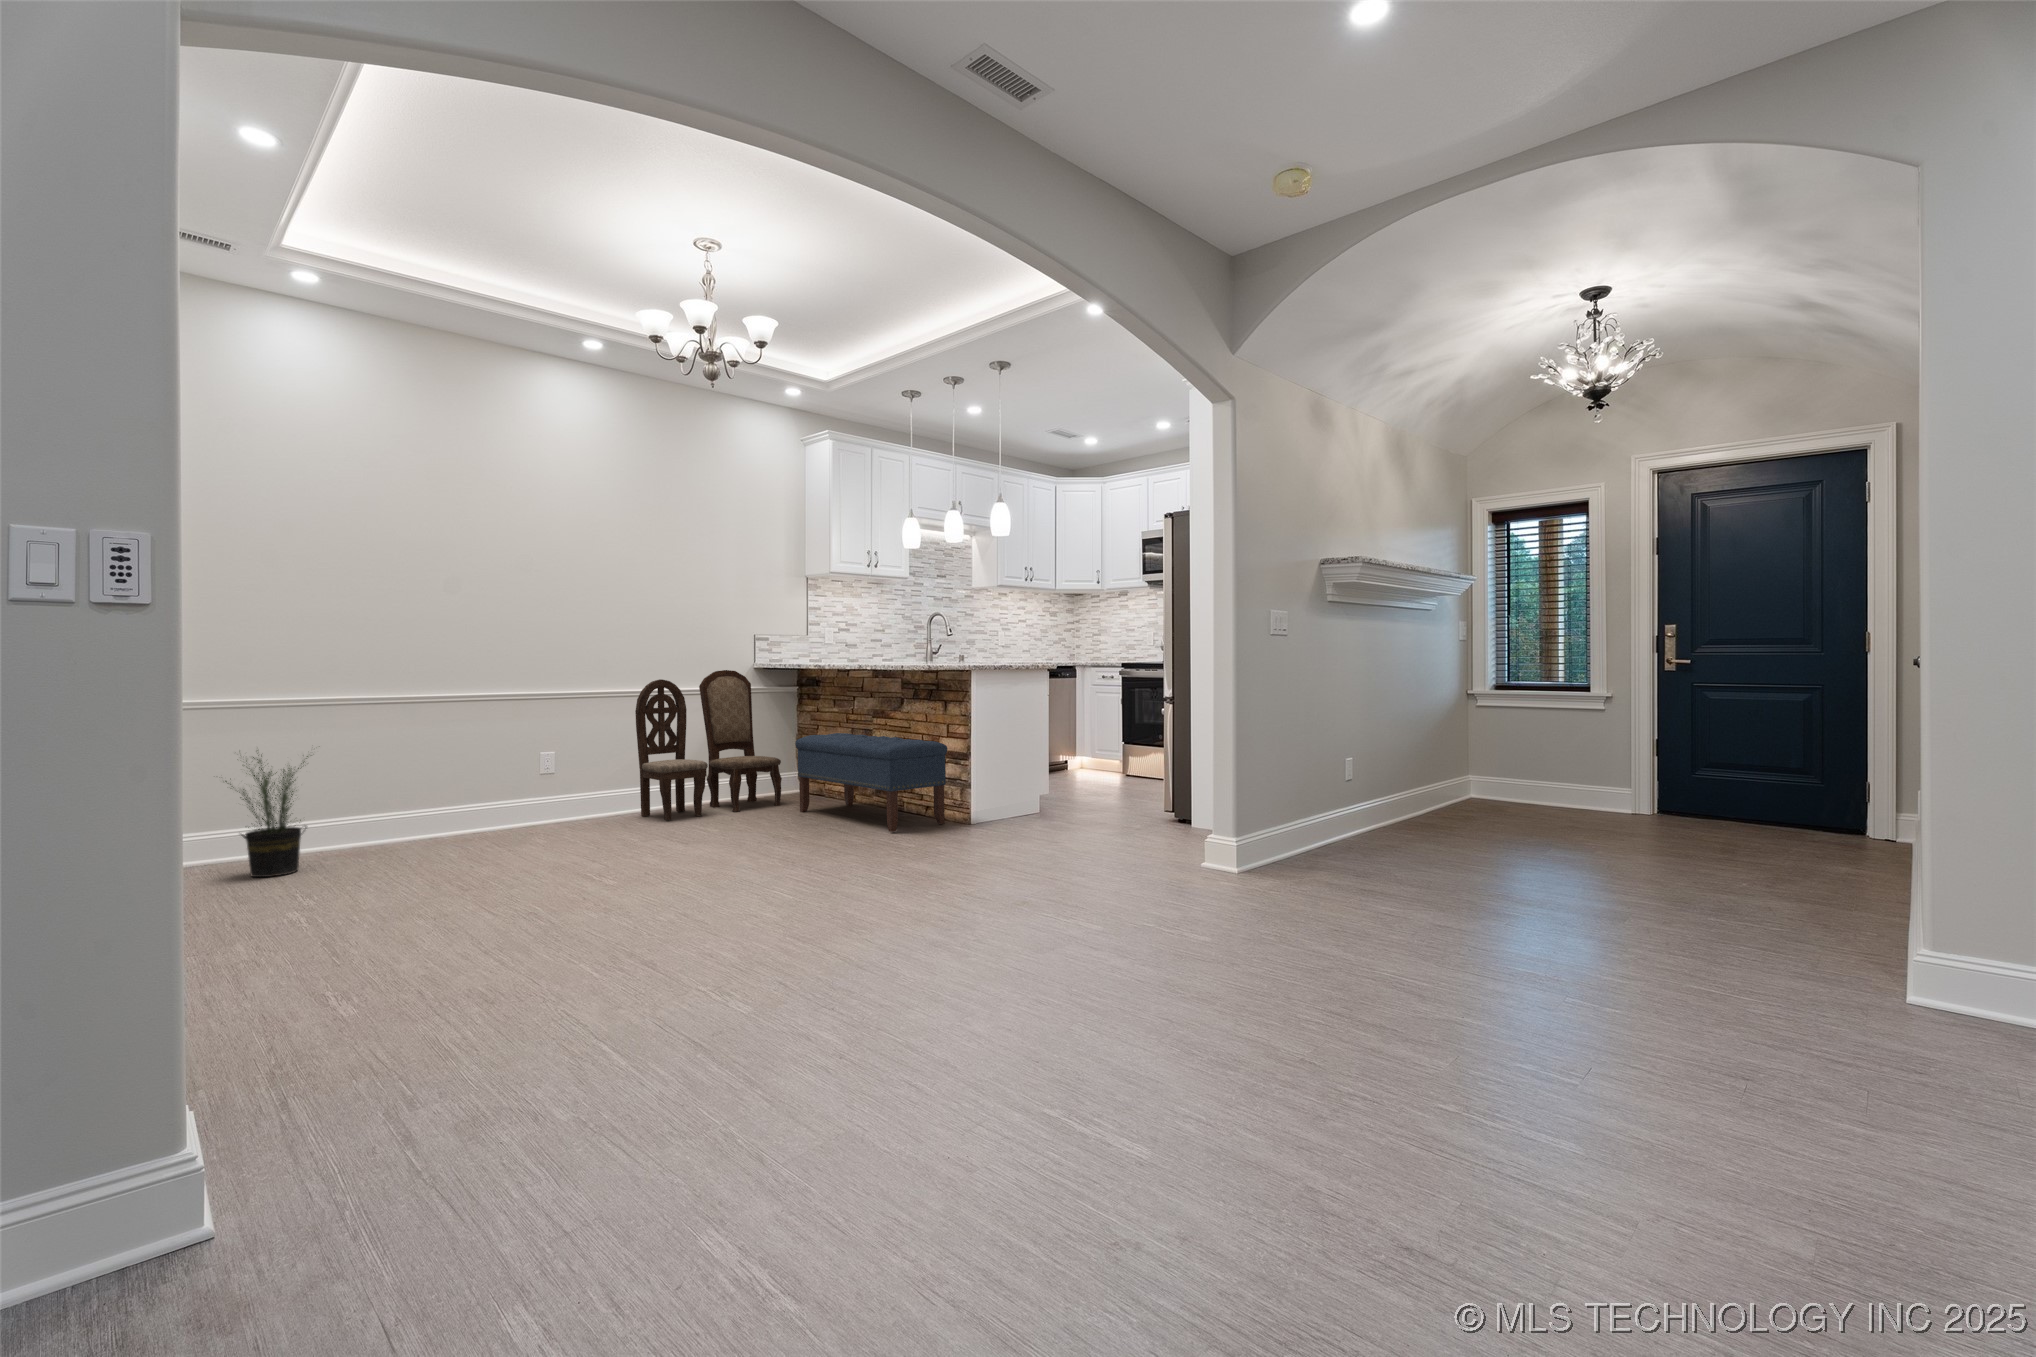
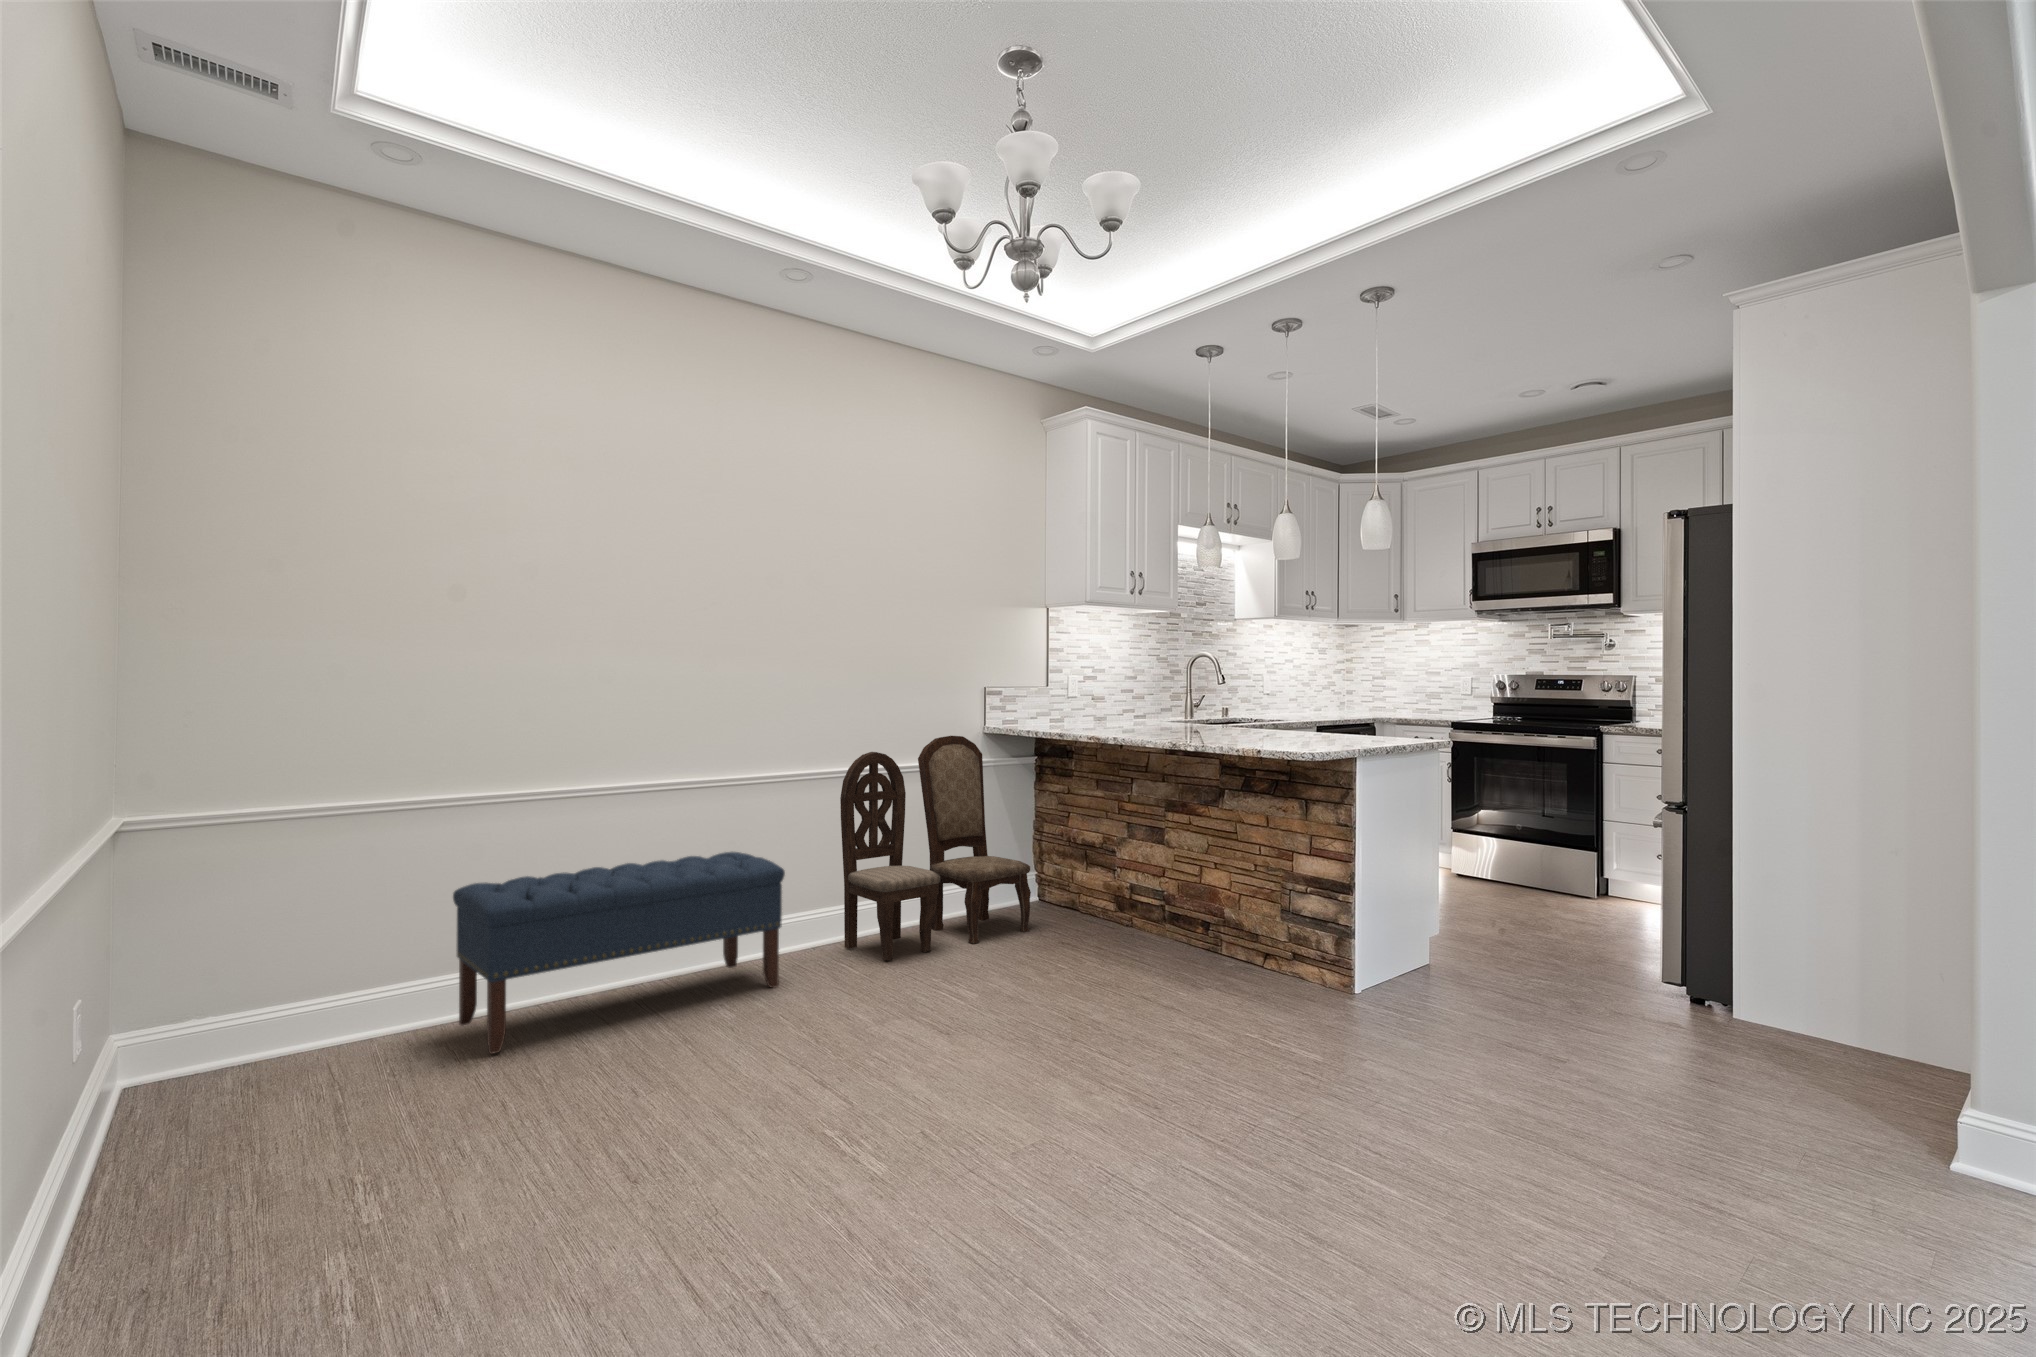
bench: present [795,733,947,832] -> present [453,852,785,1054]
potted plant: present [225,750,308,877] -> none [253,868,417,1083]

